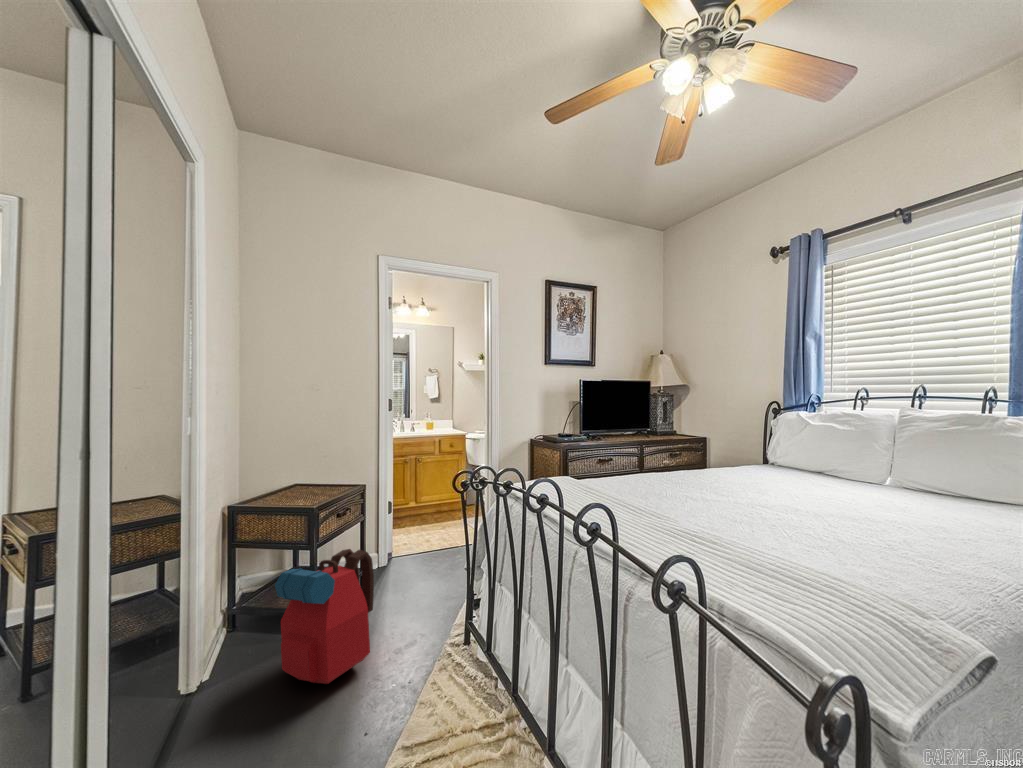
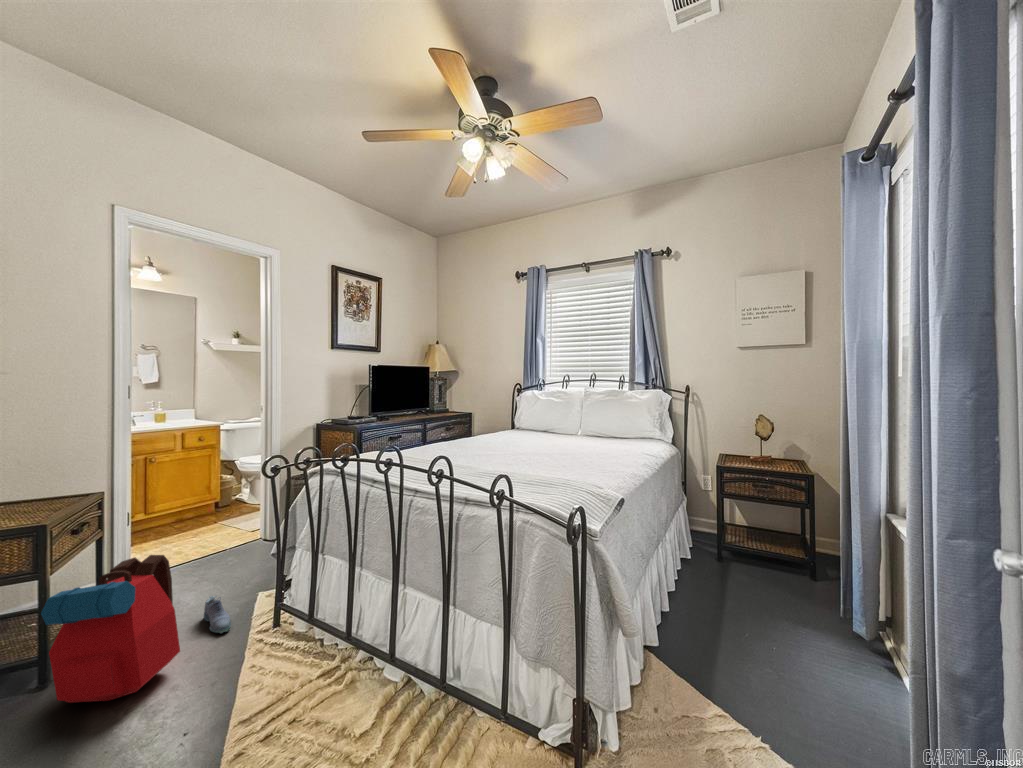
shoe: none [407,598,425,642] -> present [204,596,231,633]

